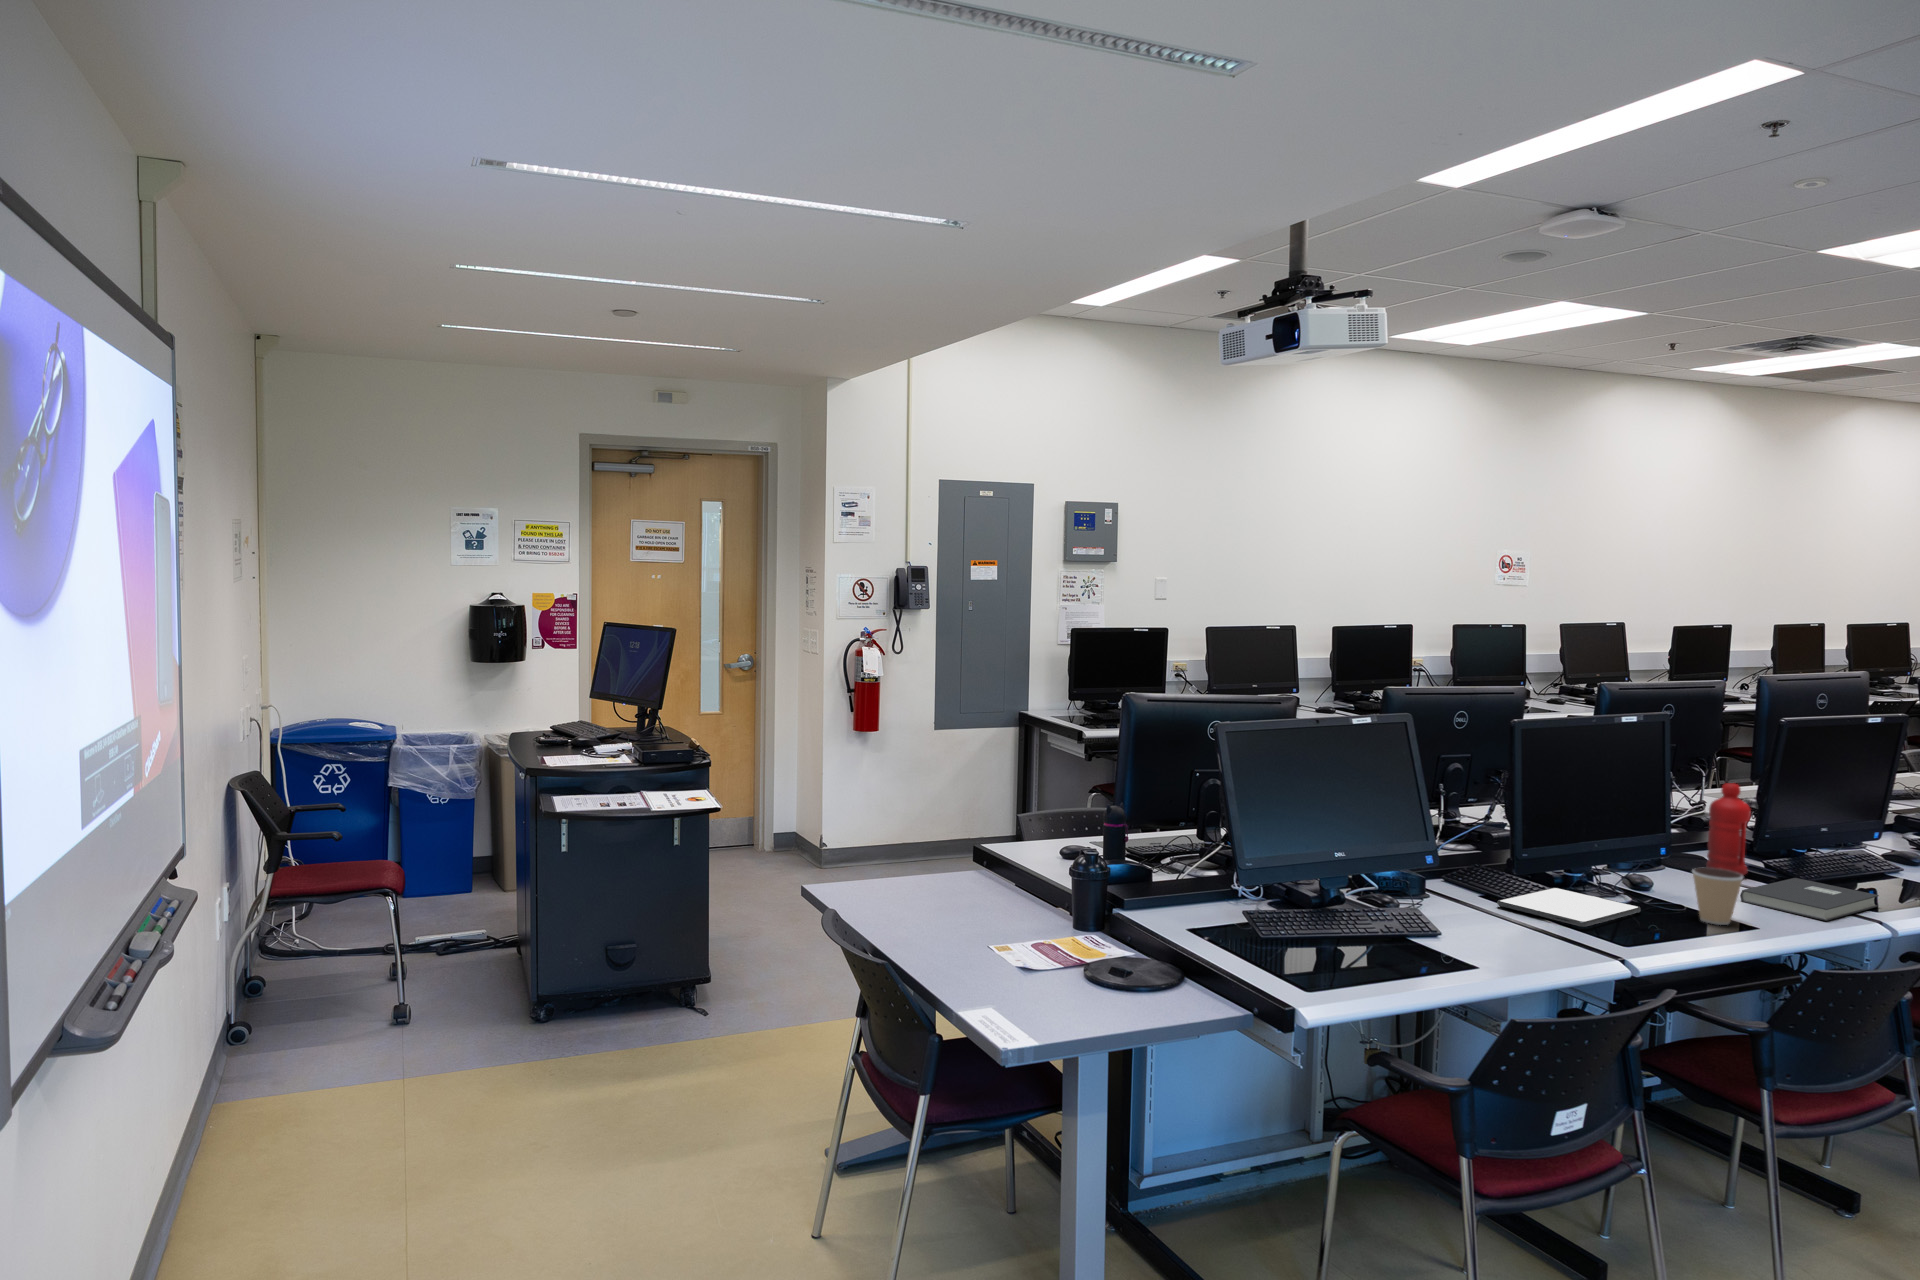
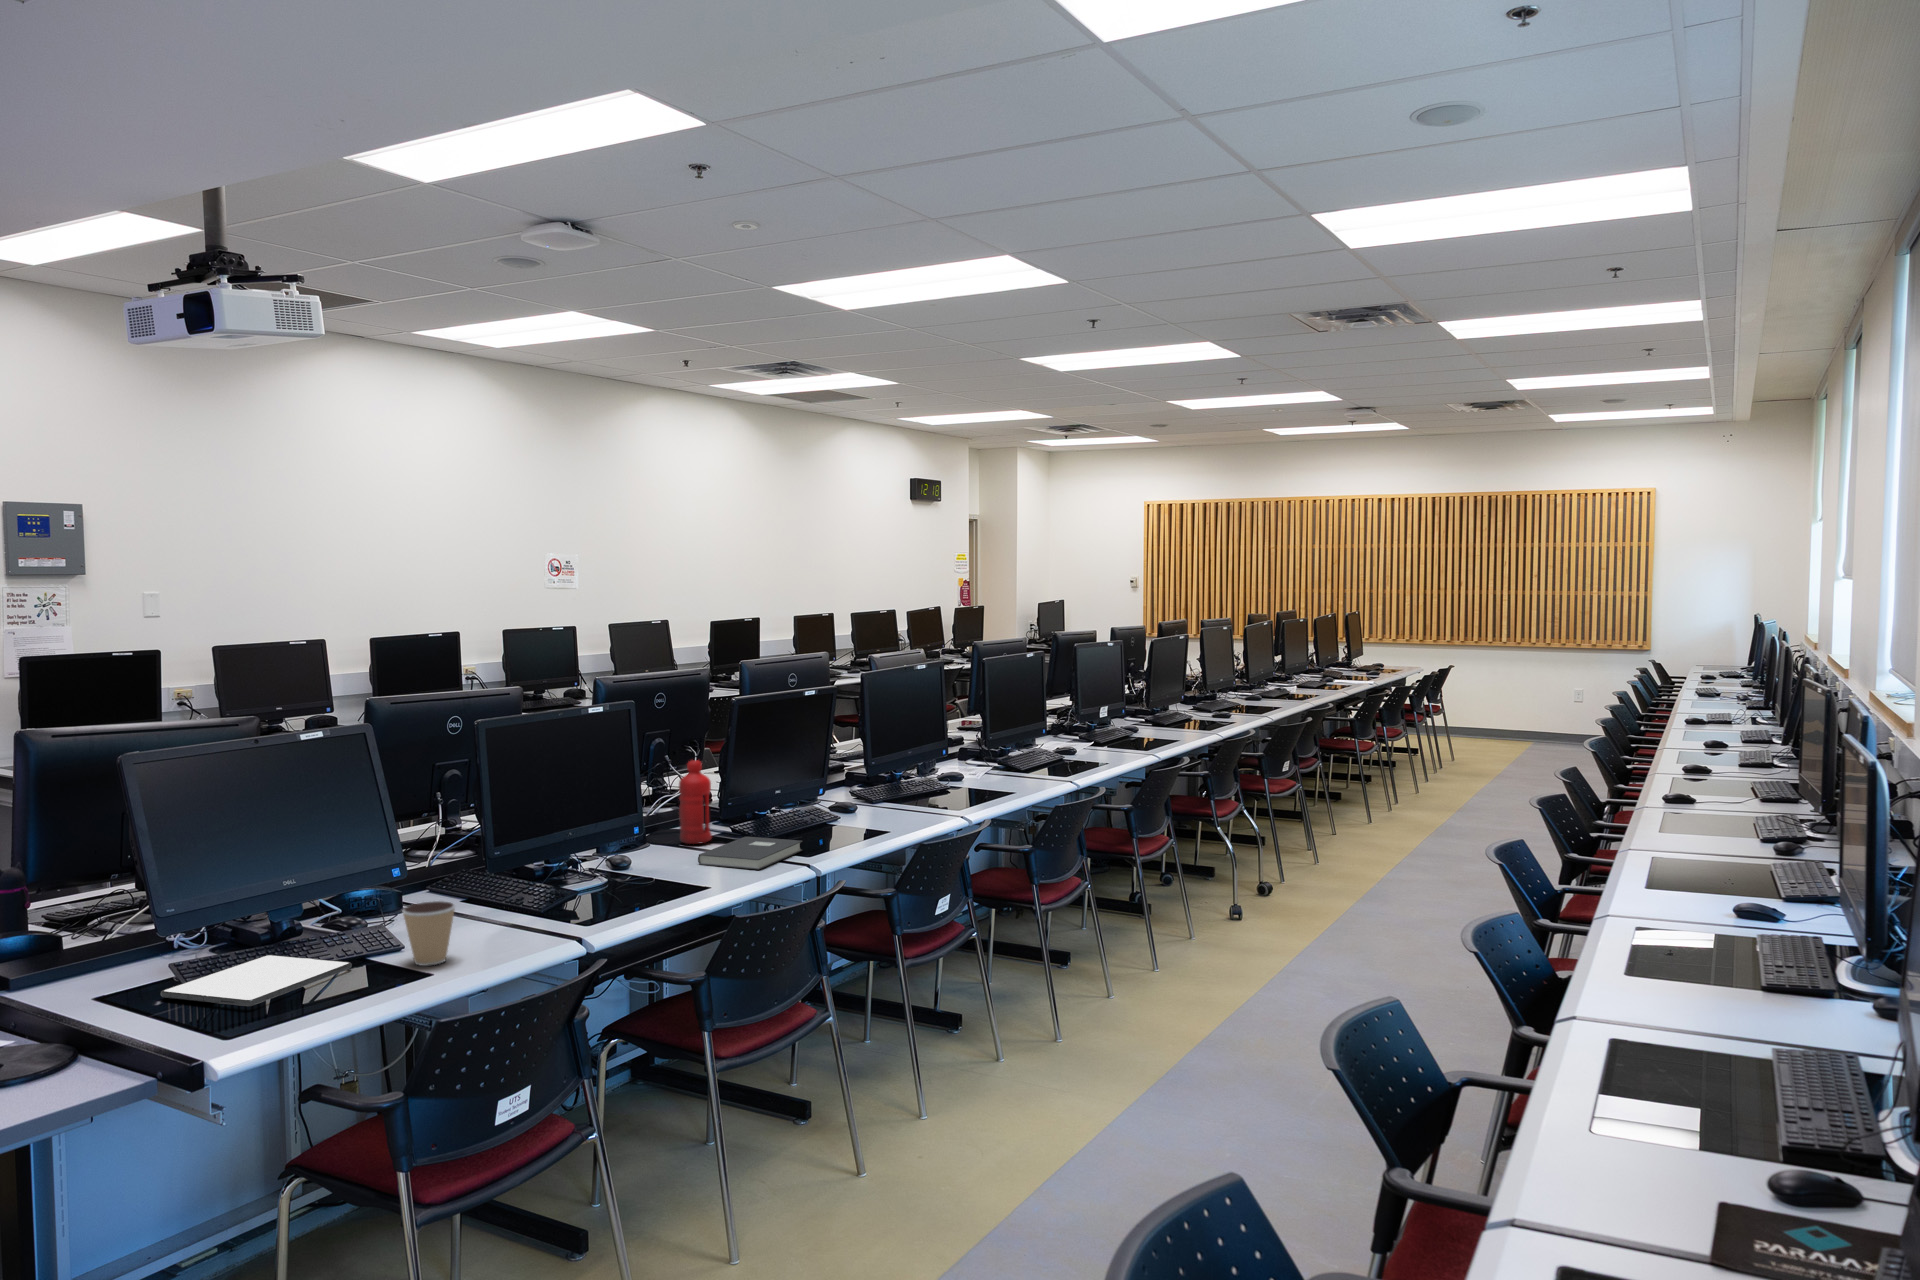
coffee cup: present [1692,868,1743,925] -> present [403,901,455,966]
tablet: present [1497,888,1641,927] -> present [161,955,352,1006]

